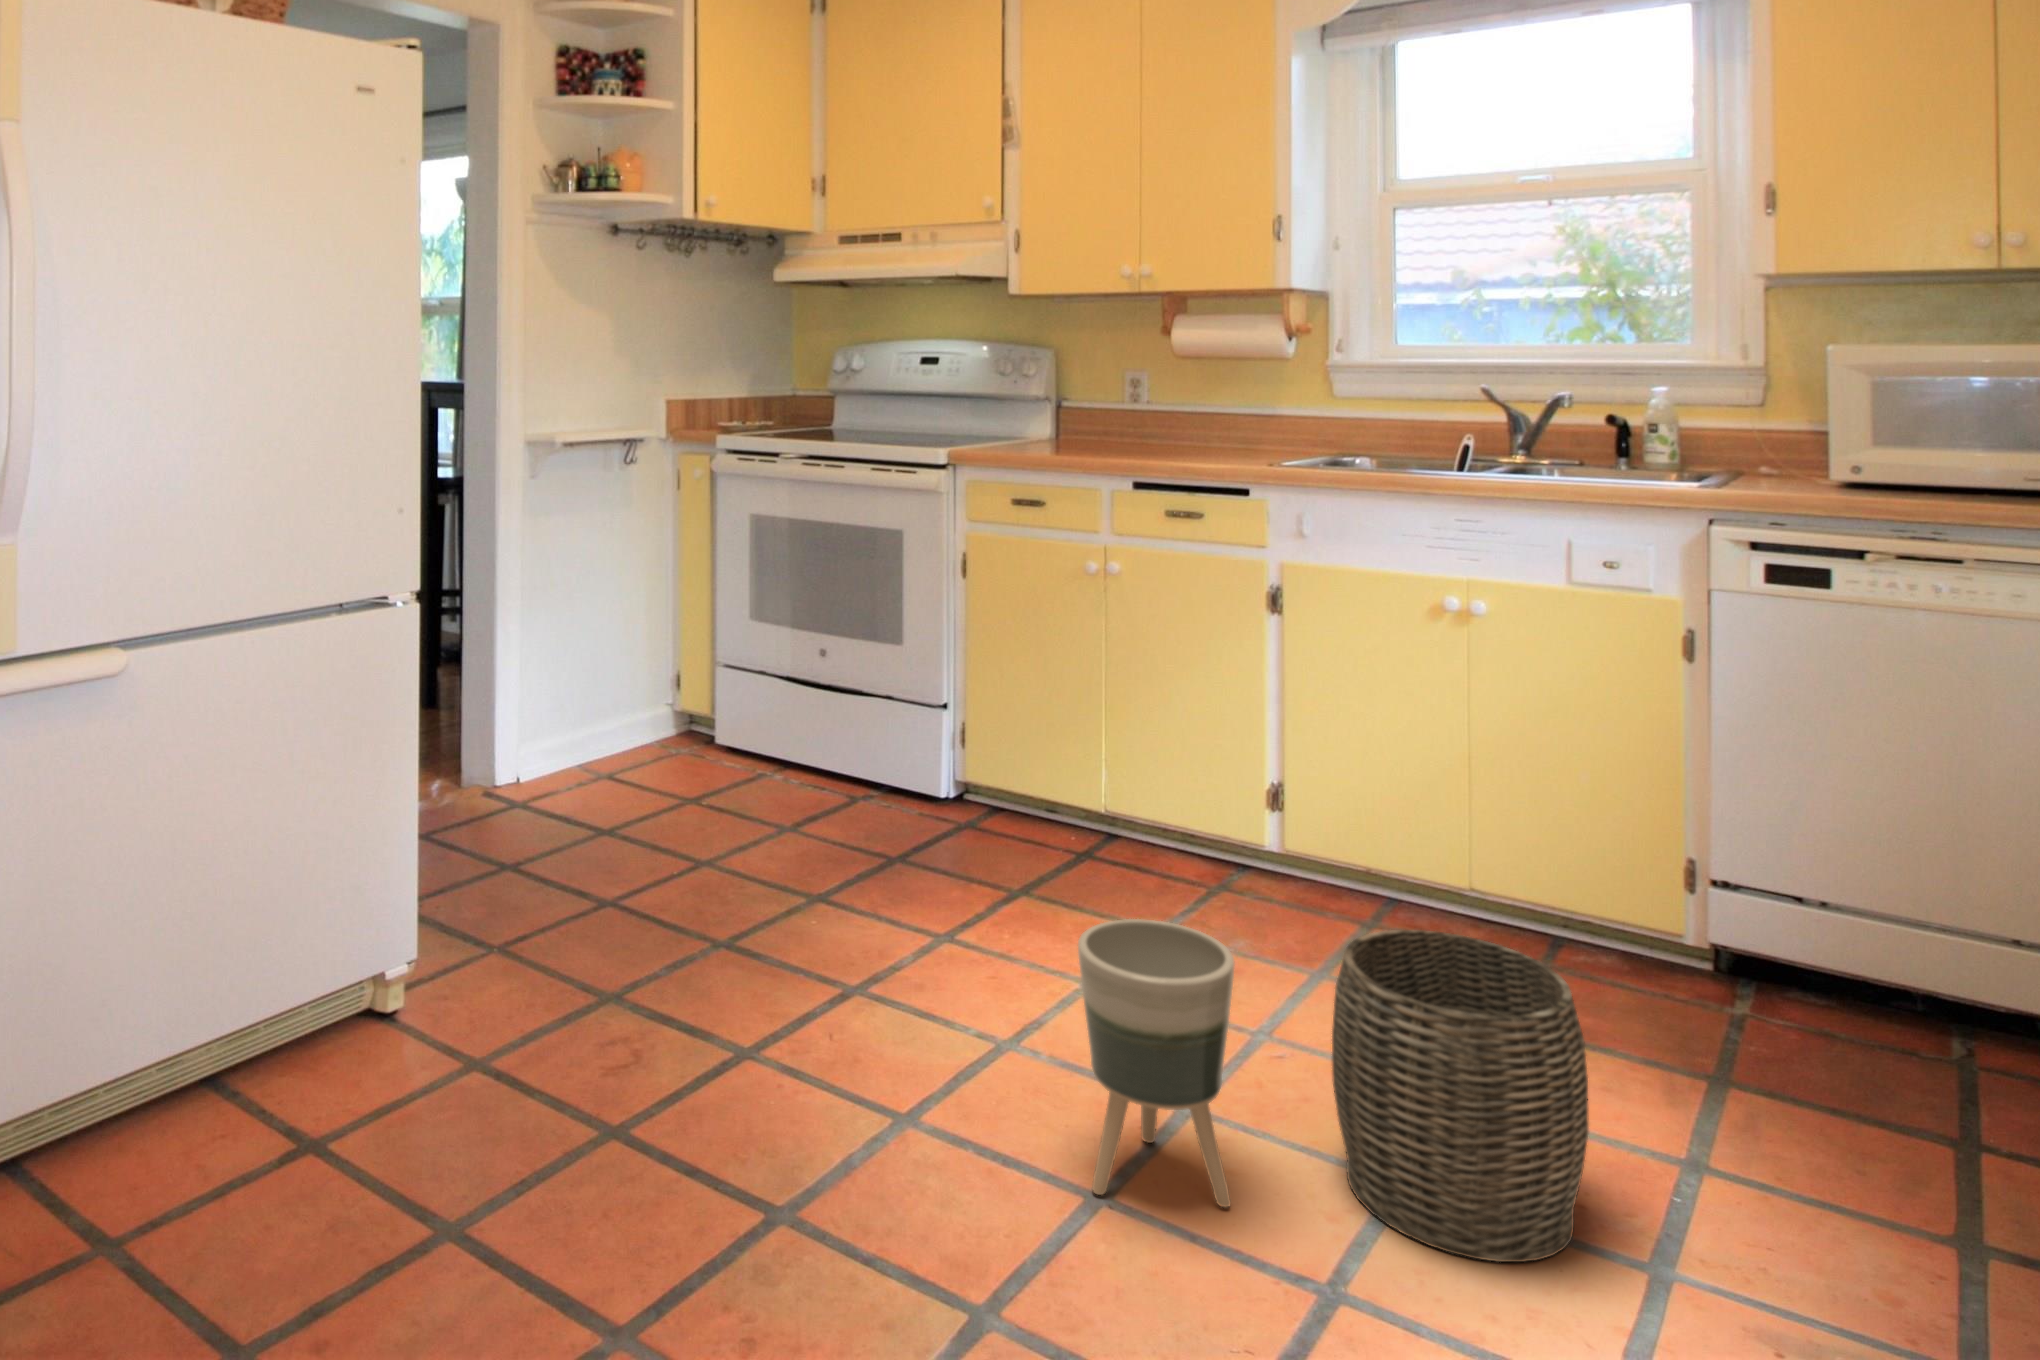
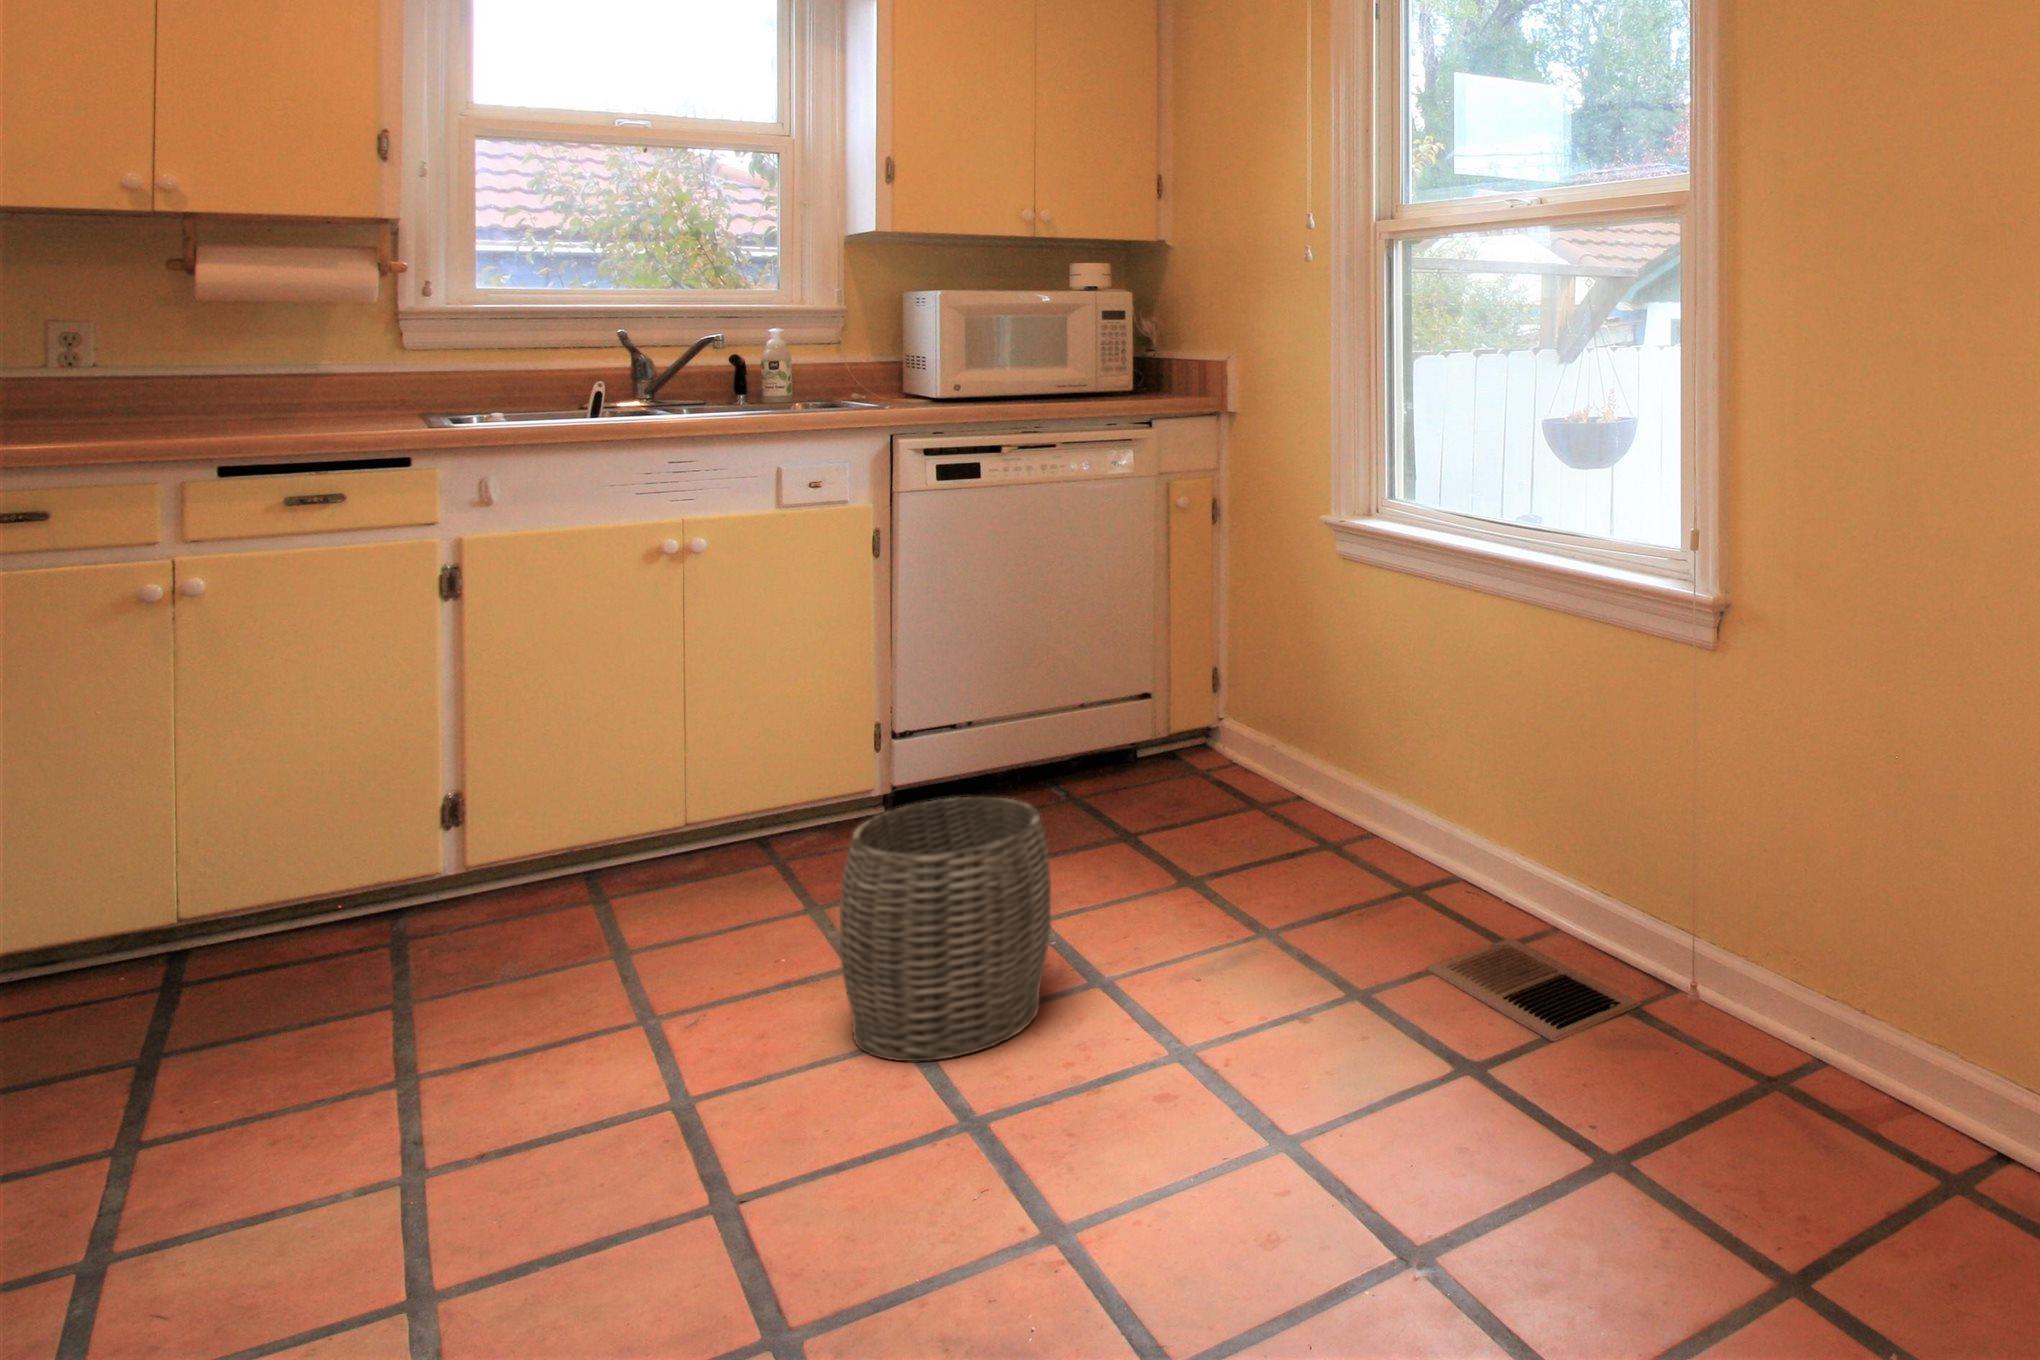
planter: present [1078,919,1234,1208] -> none [653,884,833,1197]

